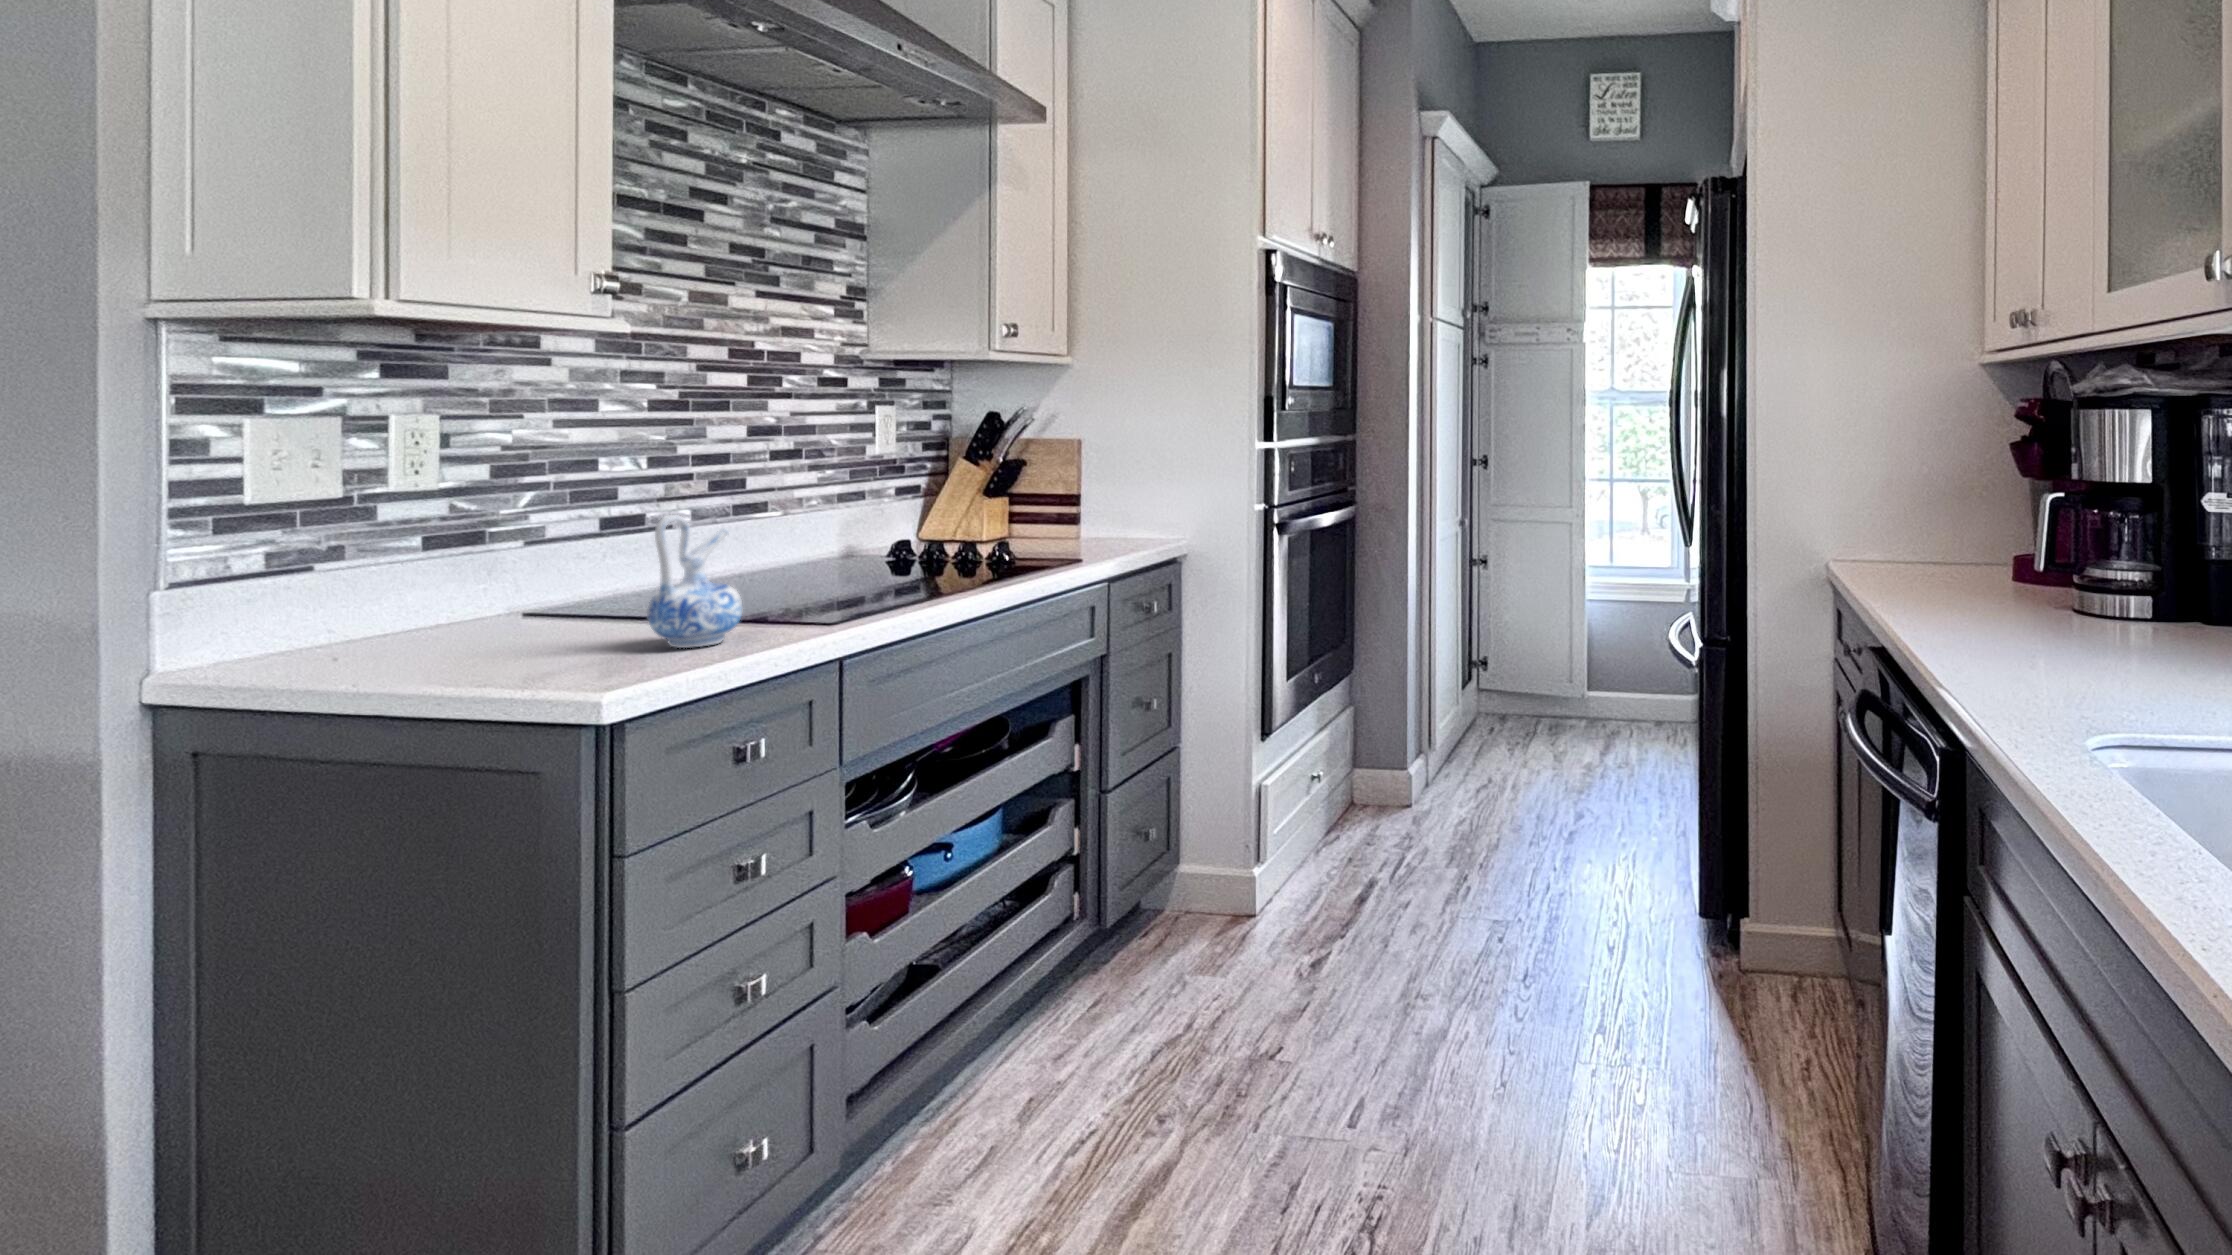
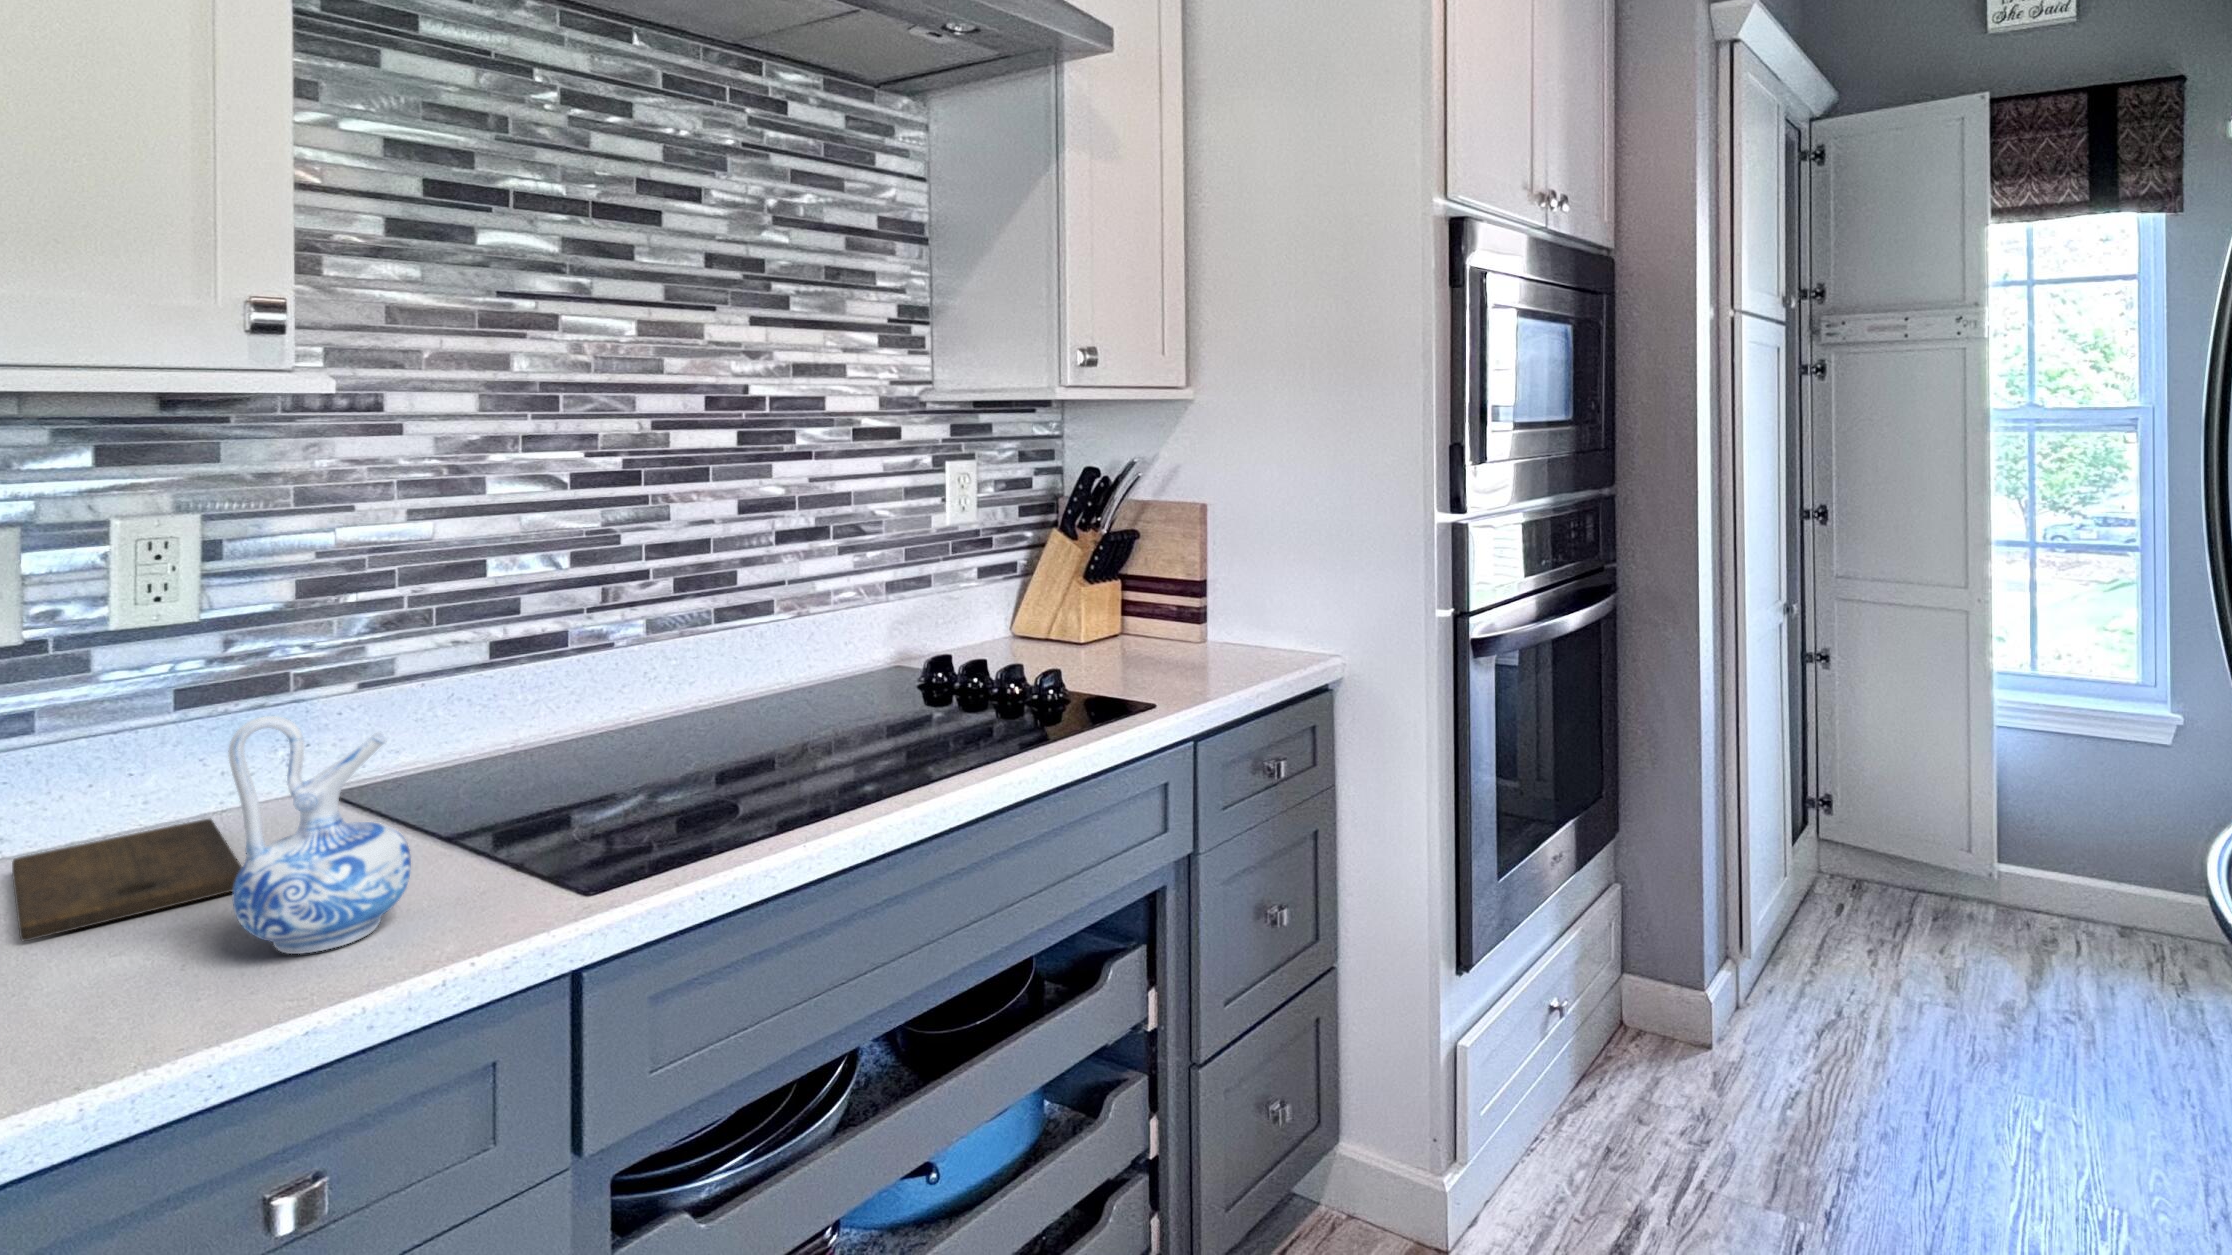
cutting board: none [365,621,582,659] -> present [12,819,242,941]

